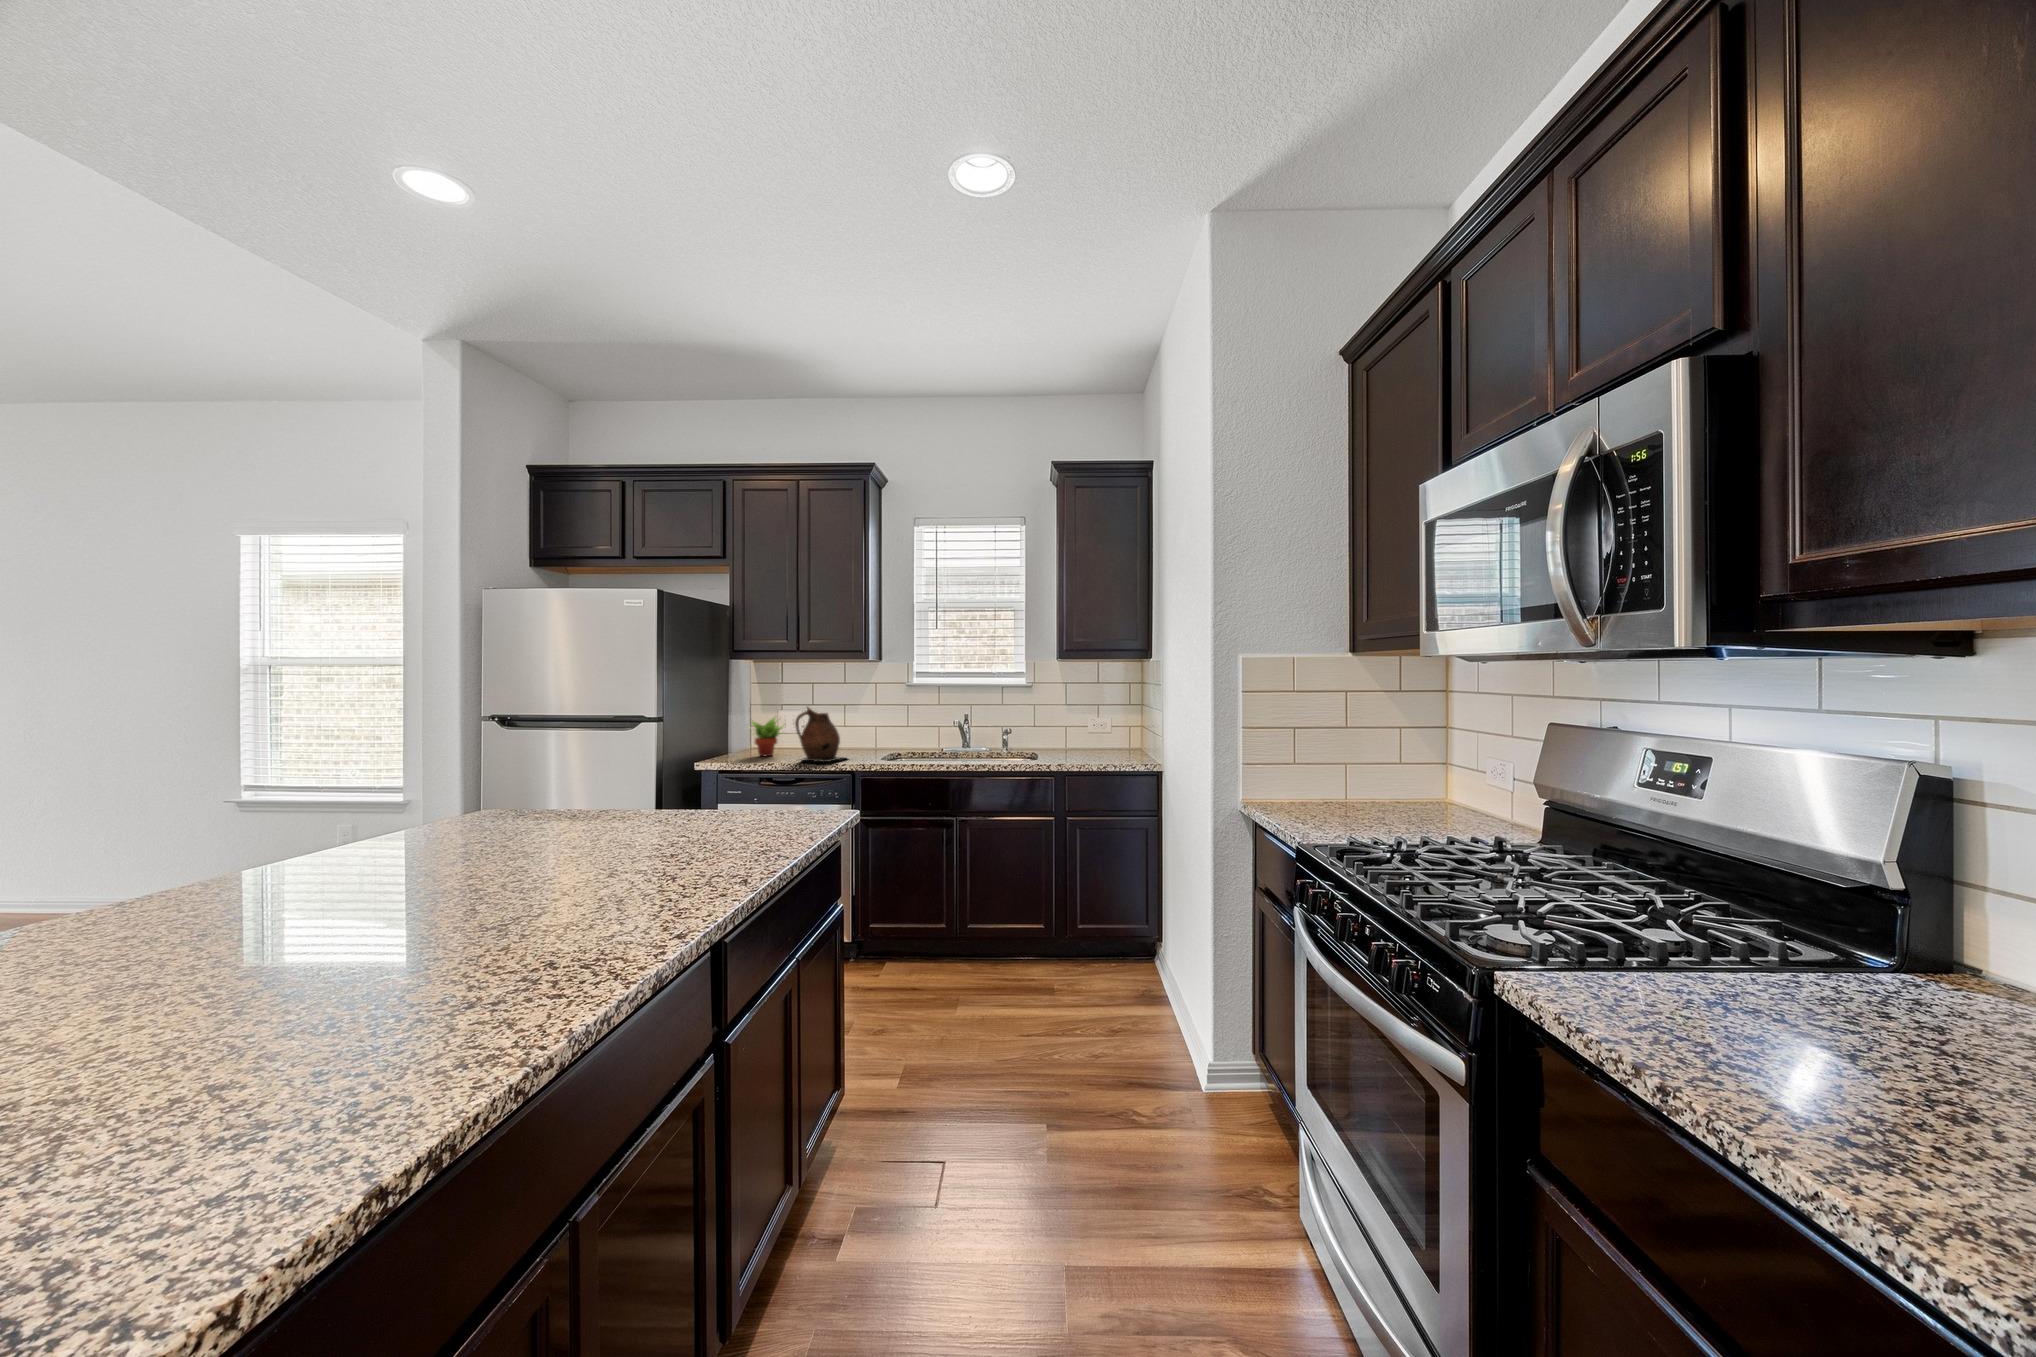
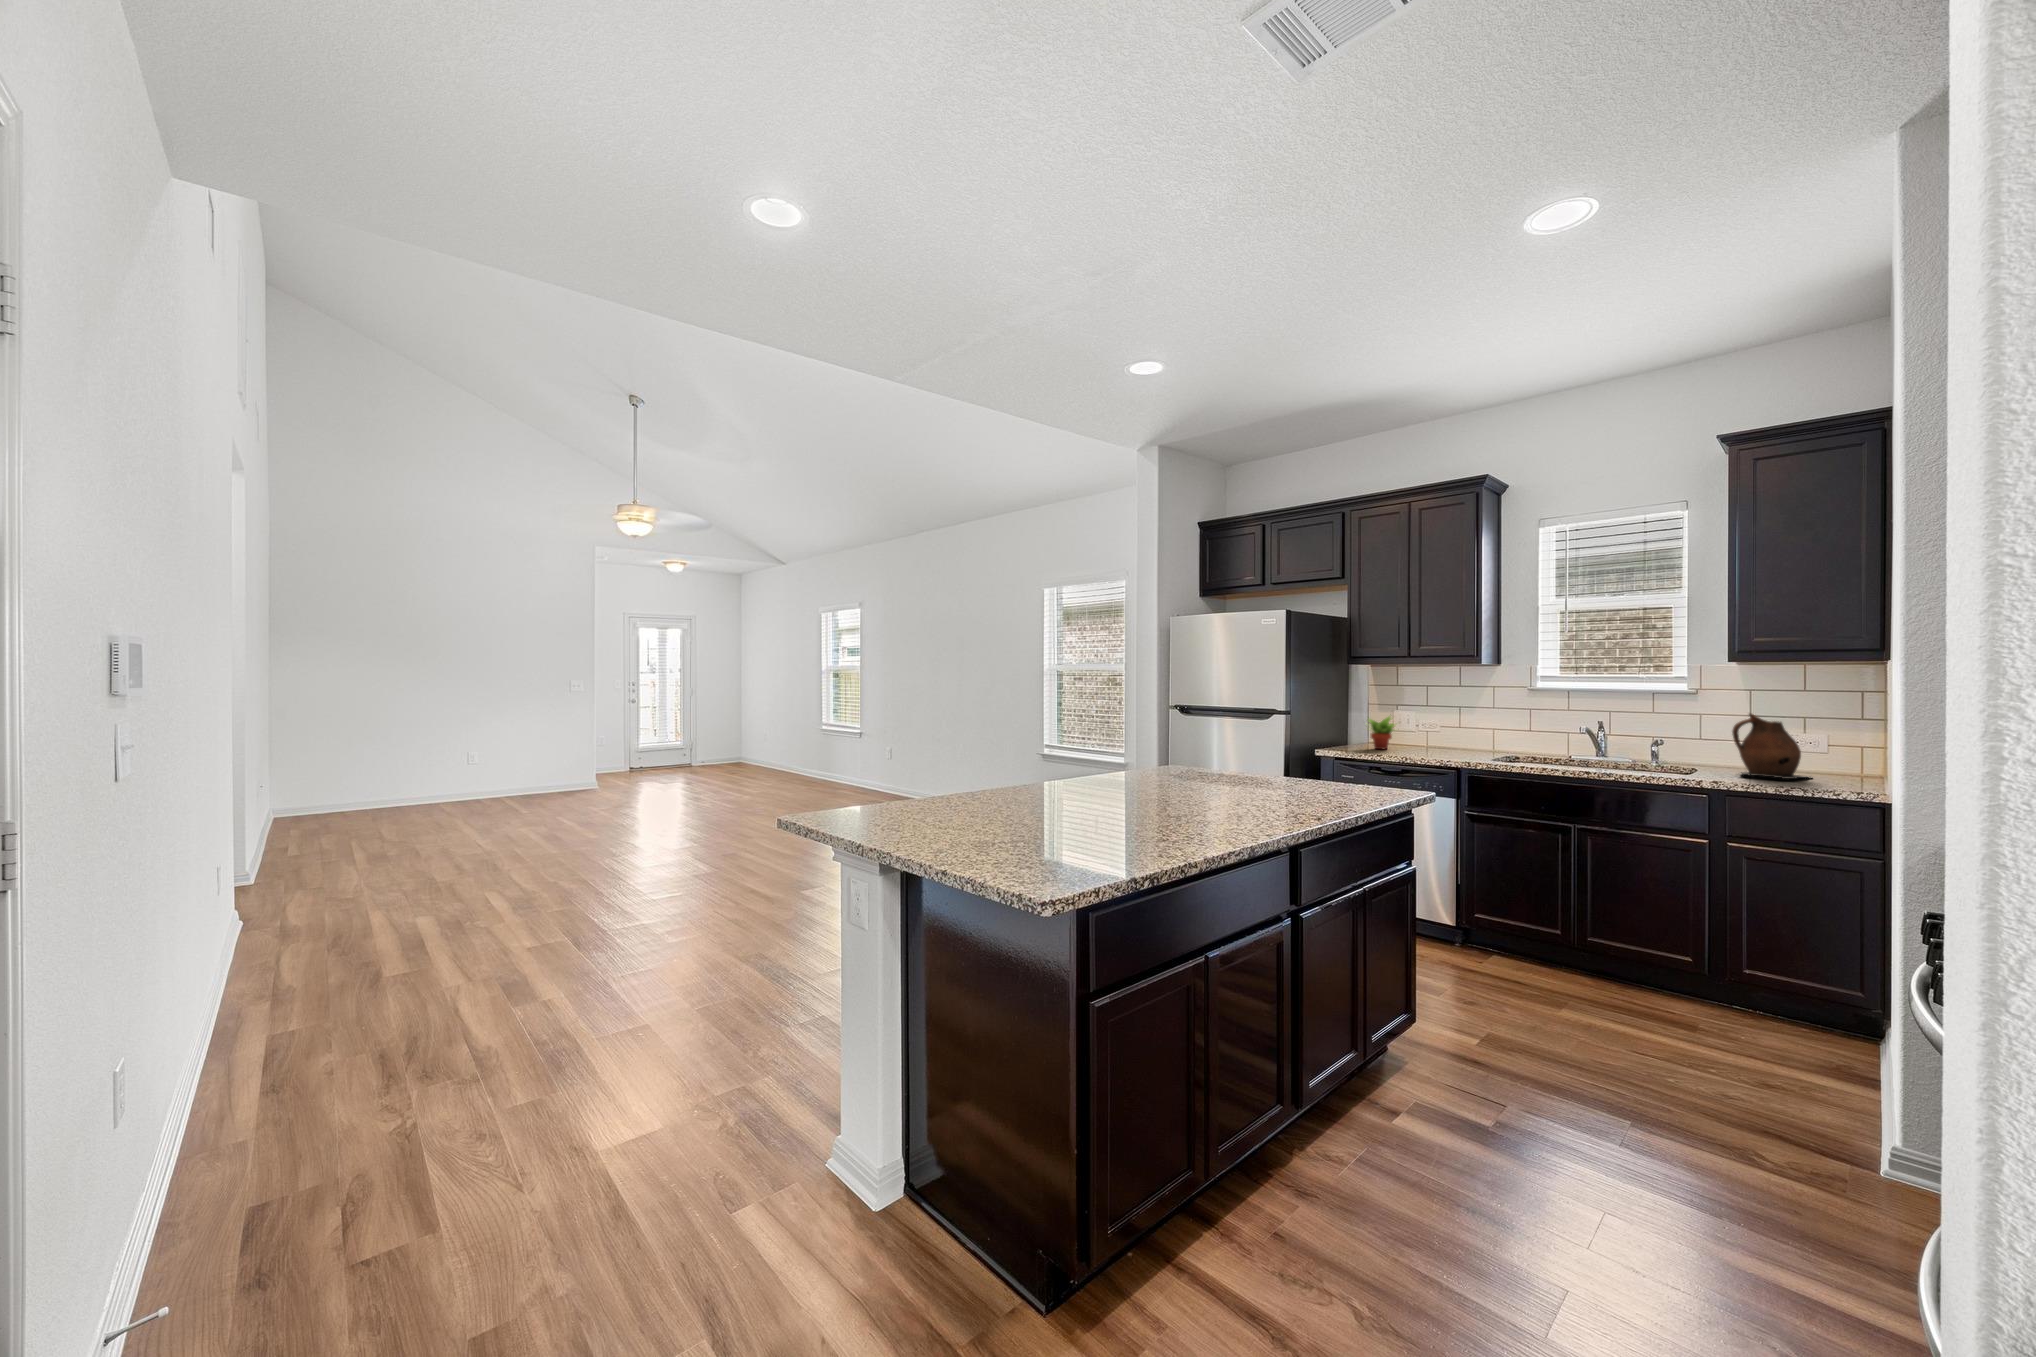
ceramic pitcher: present [795,707,845,762] -> present [1732,714,1811,779]

